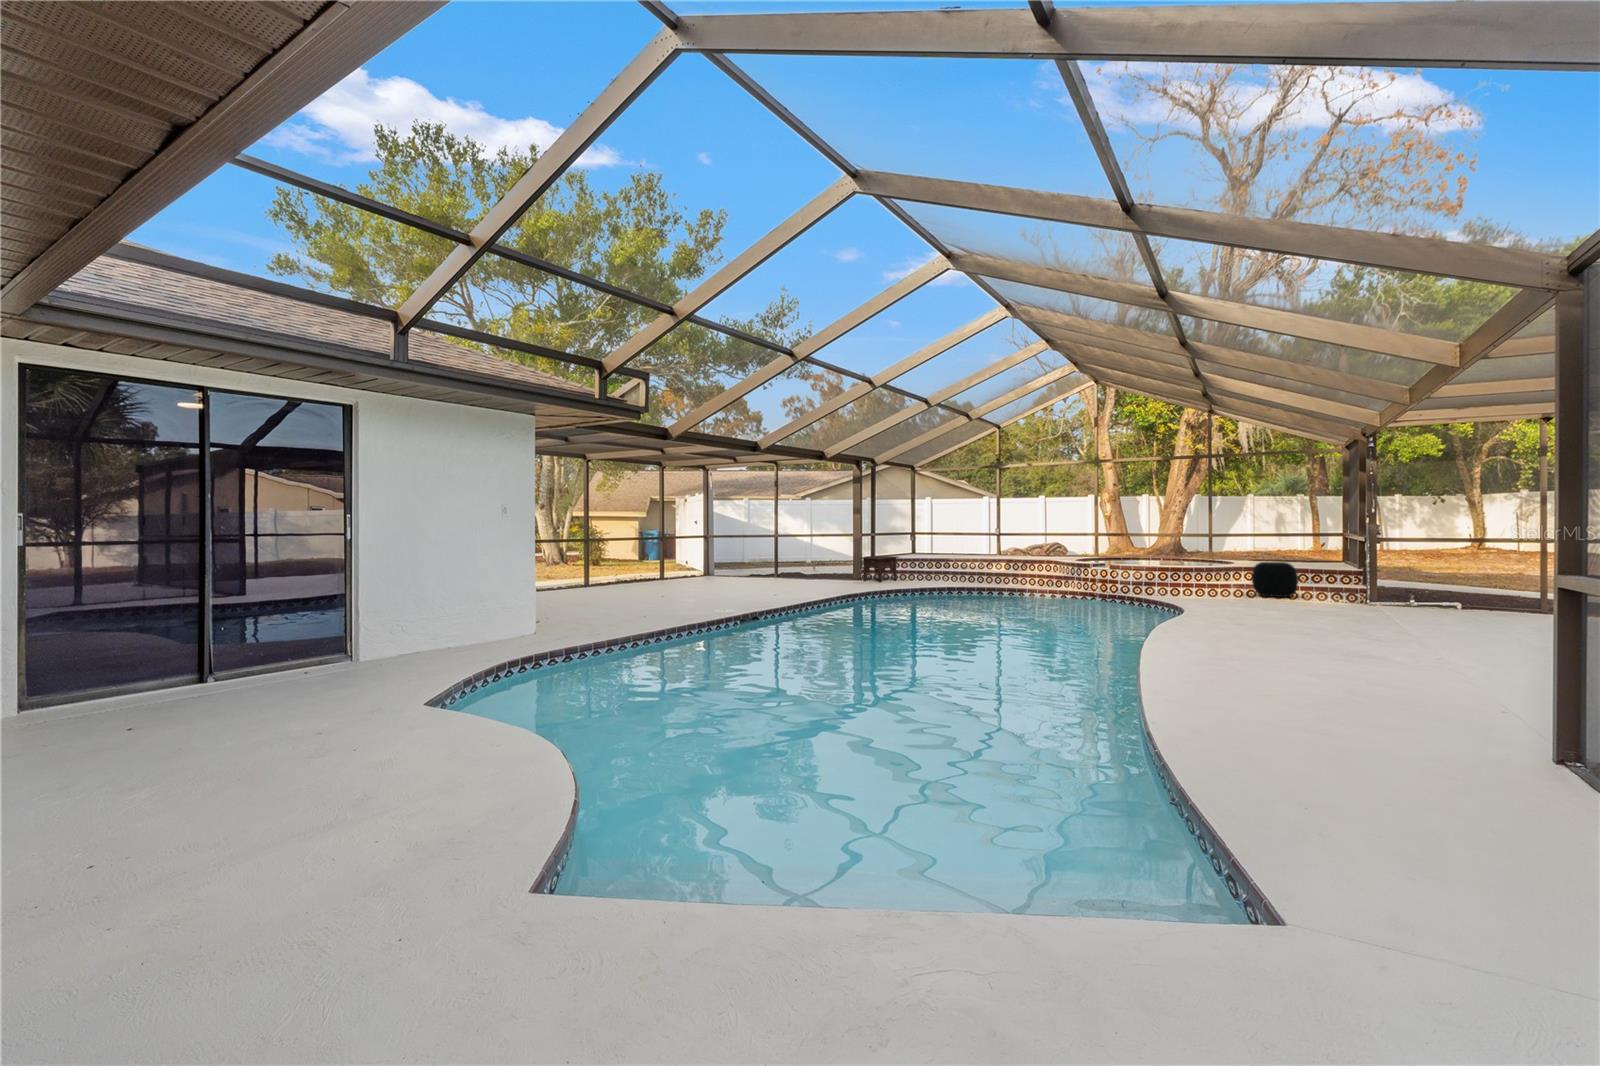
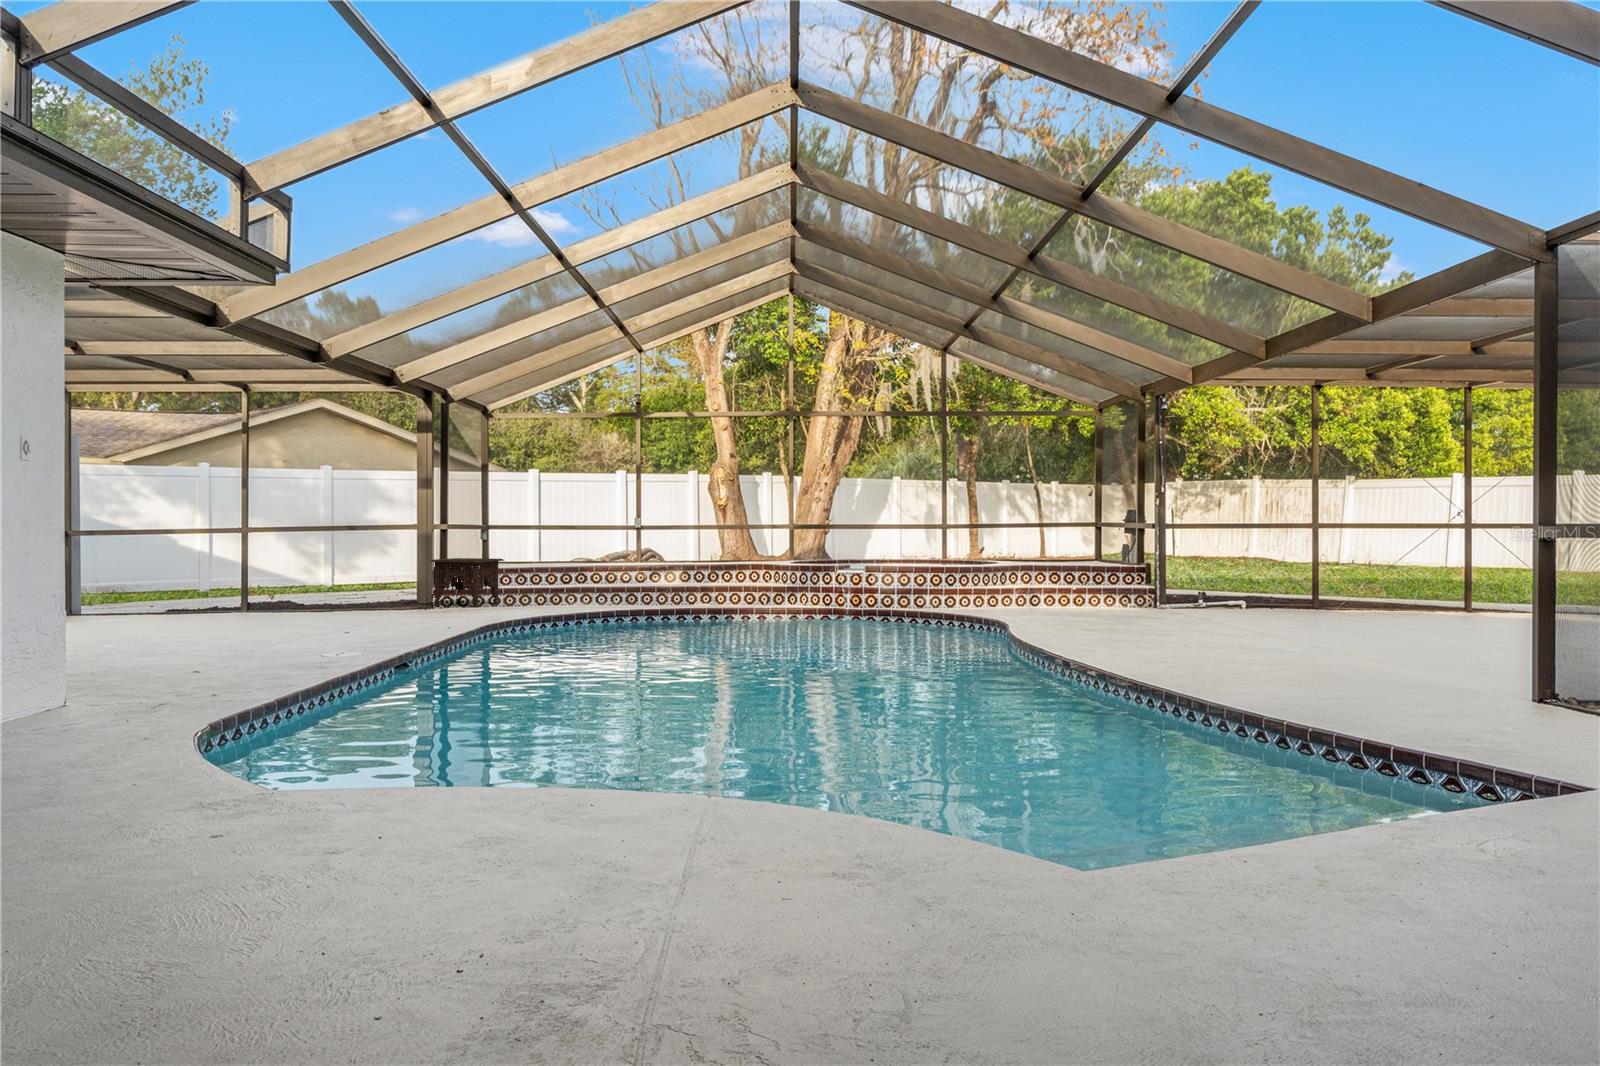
ottoman: present [1252,562,1298,597] -> none [1037,558,1087,603]

